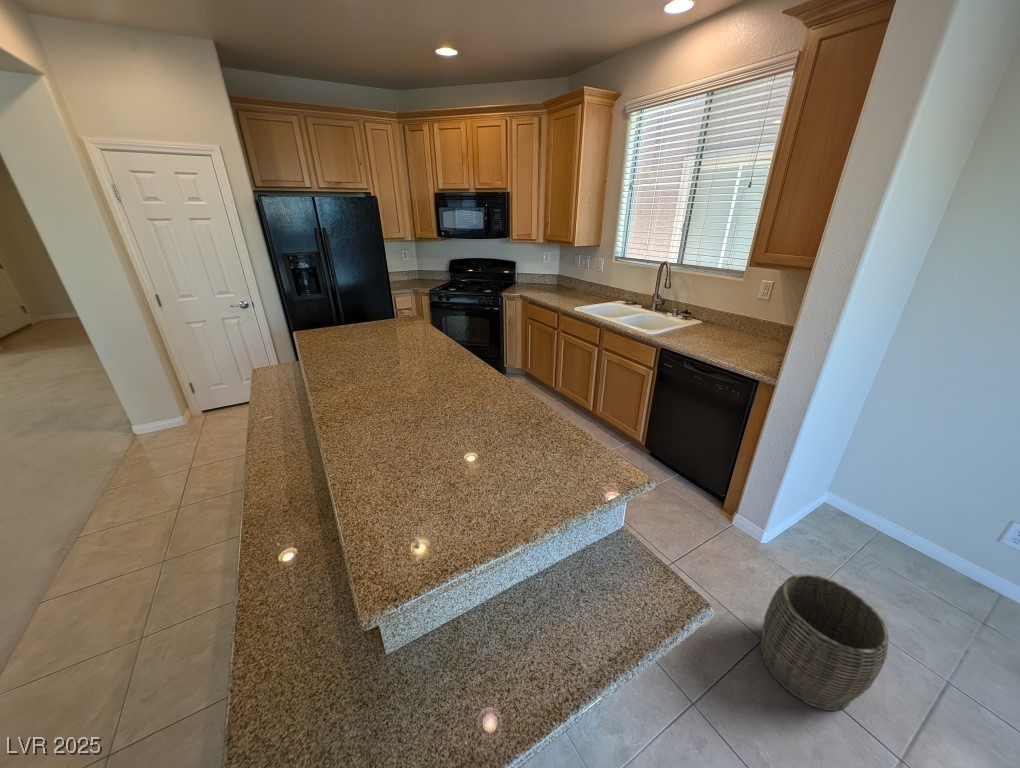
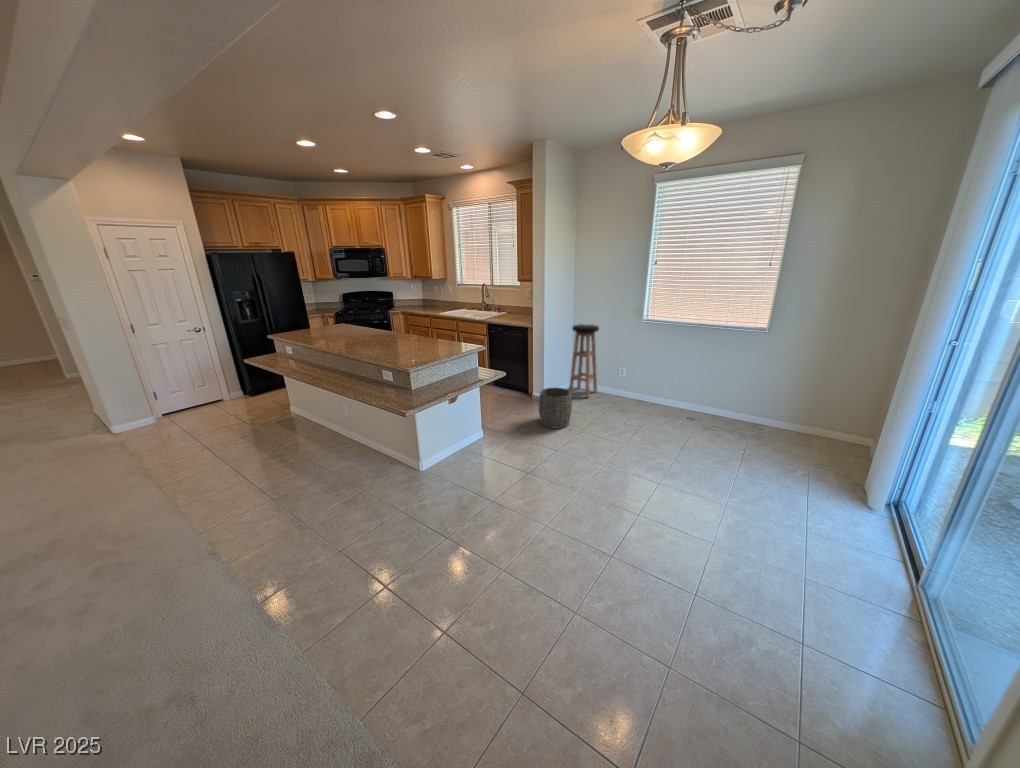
bar stool: none [824,390,985,571] -> present [569,324,599,398]

